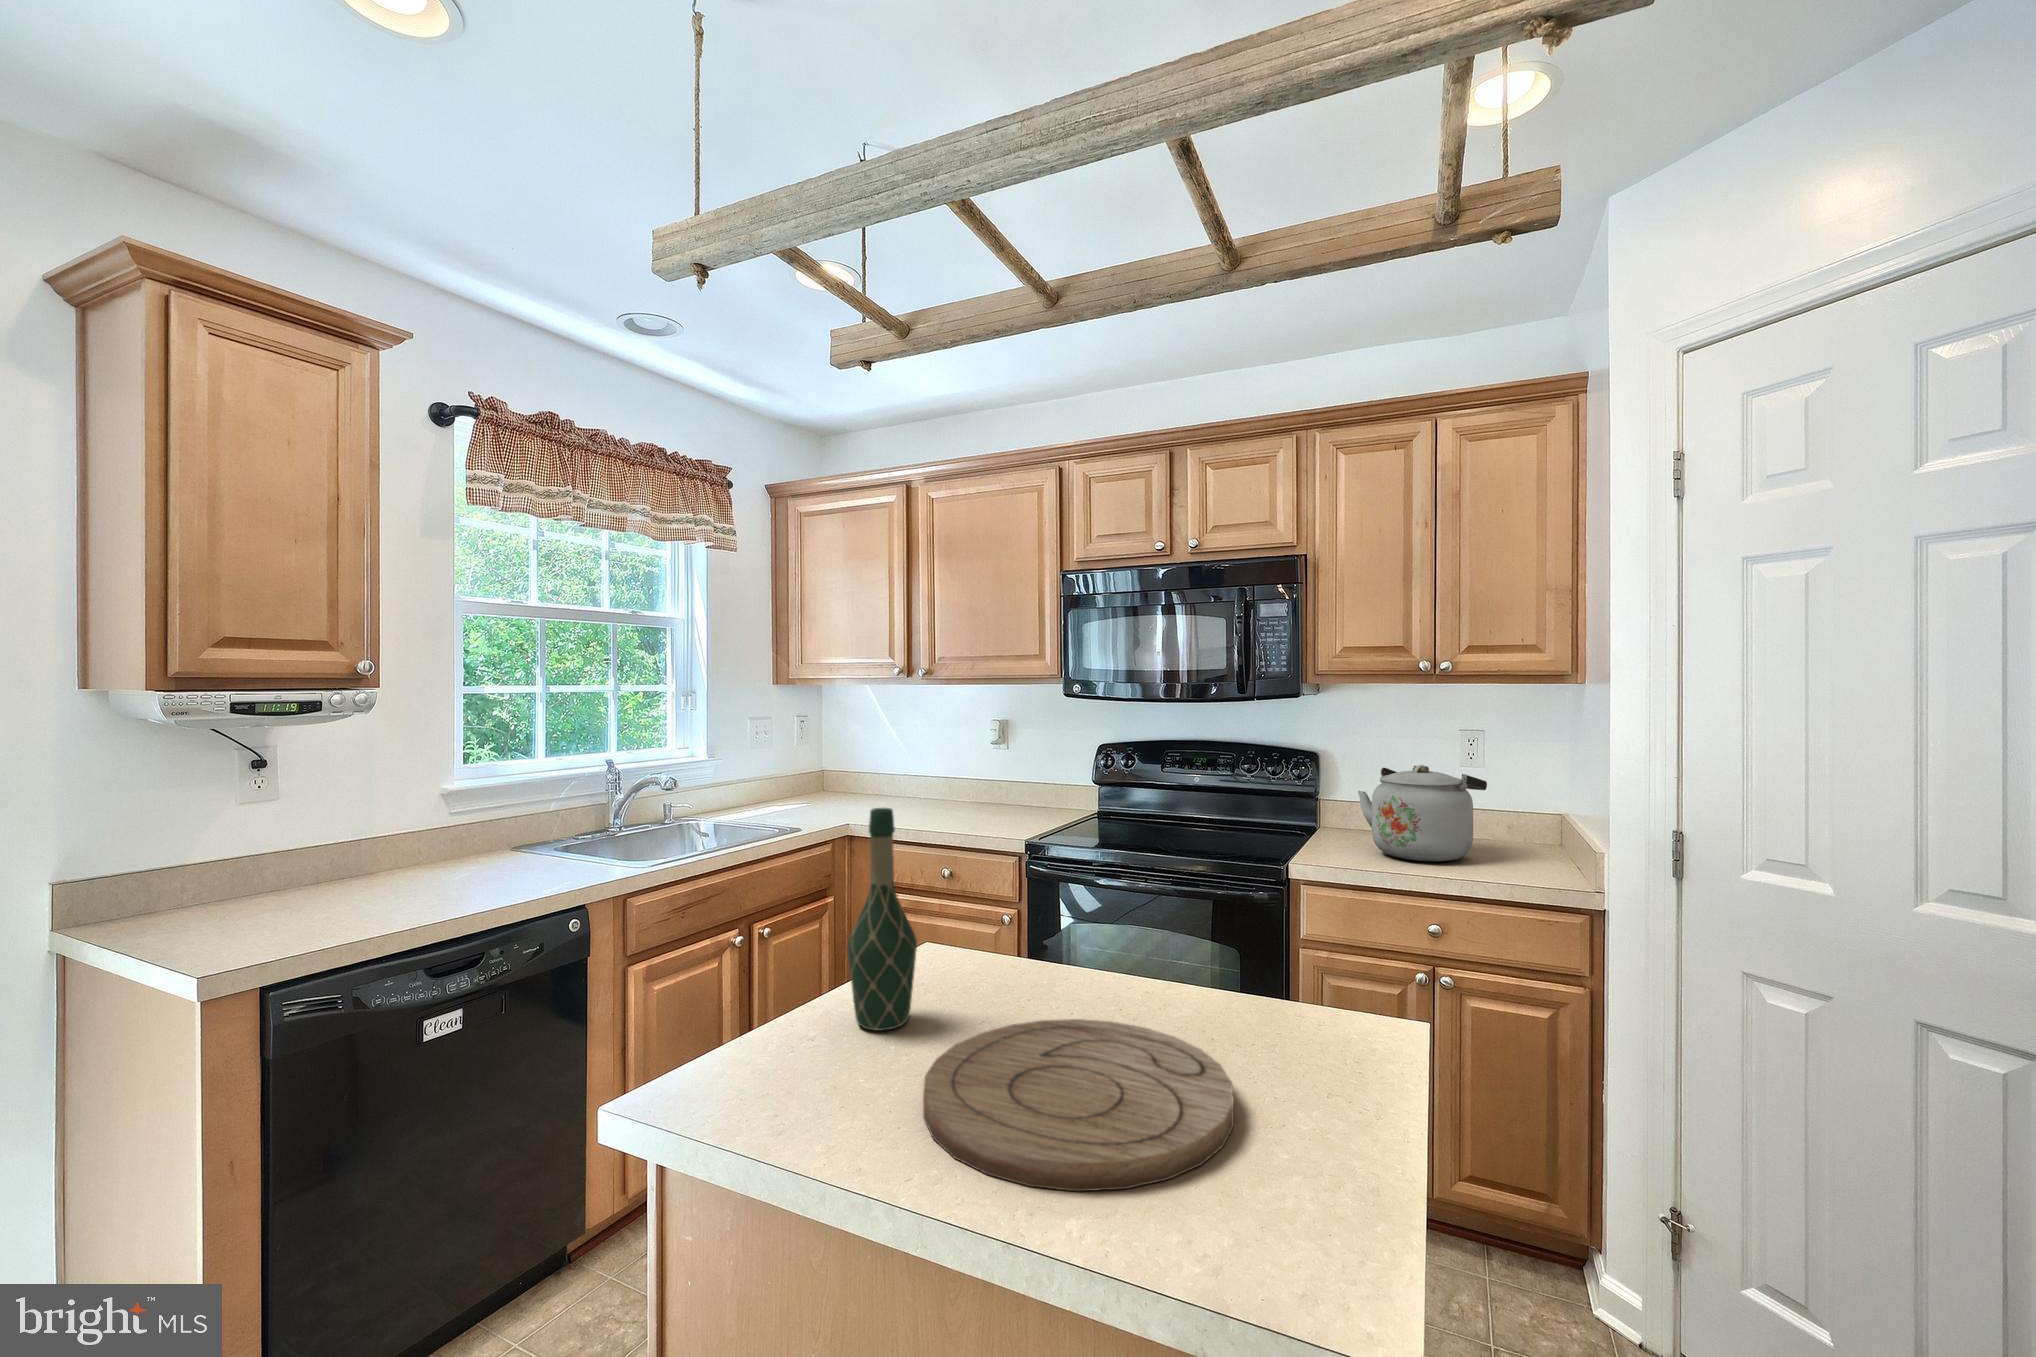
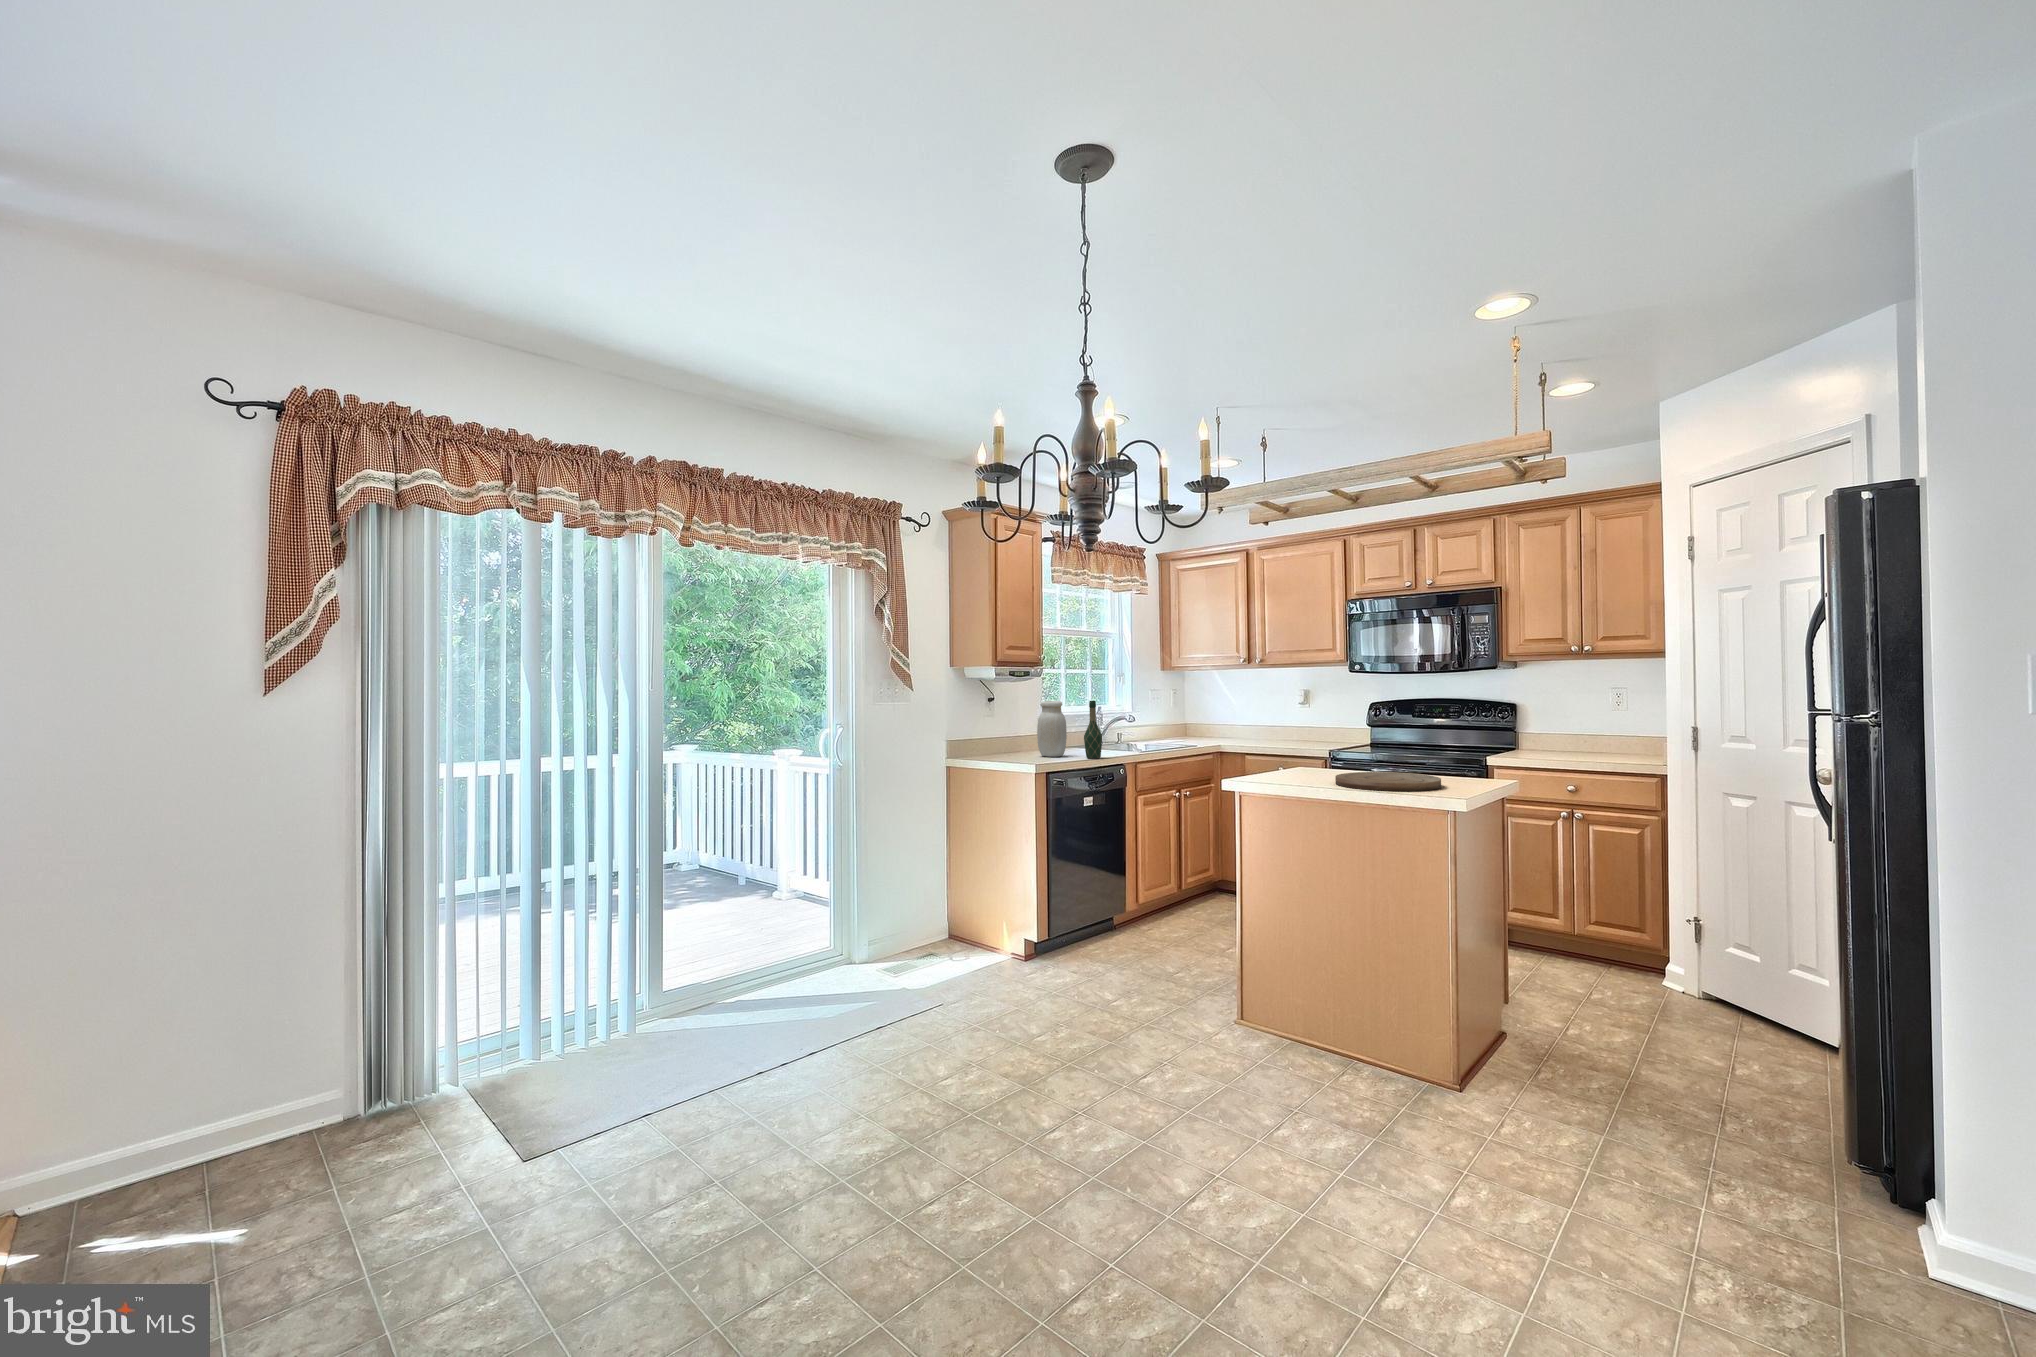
jar: none [387,761,462,888] -> present [1037,701,1067,757]
kettle: present [1358,765,1487,862] -> none [1534,705,1614,757]
wine bottle: present [848,808,917,1031] -> present [1084,701,1102,758]

